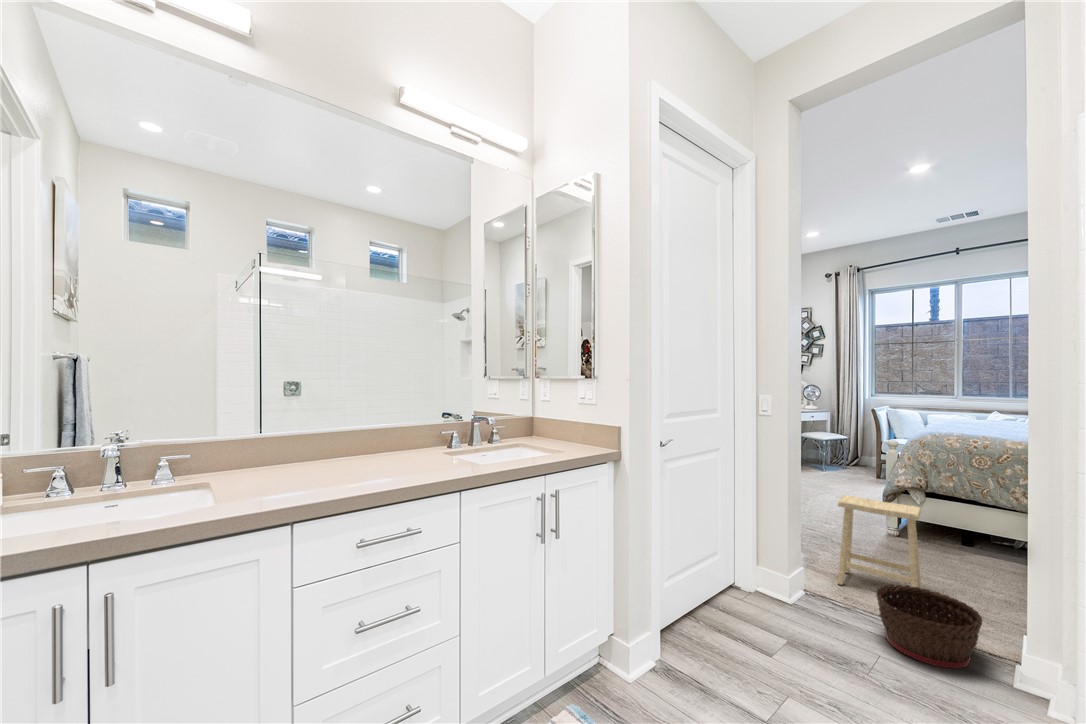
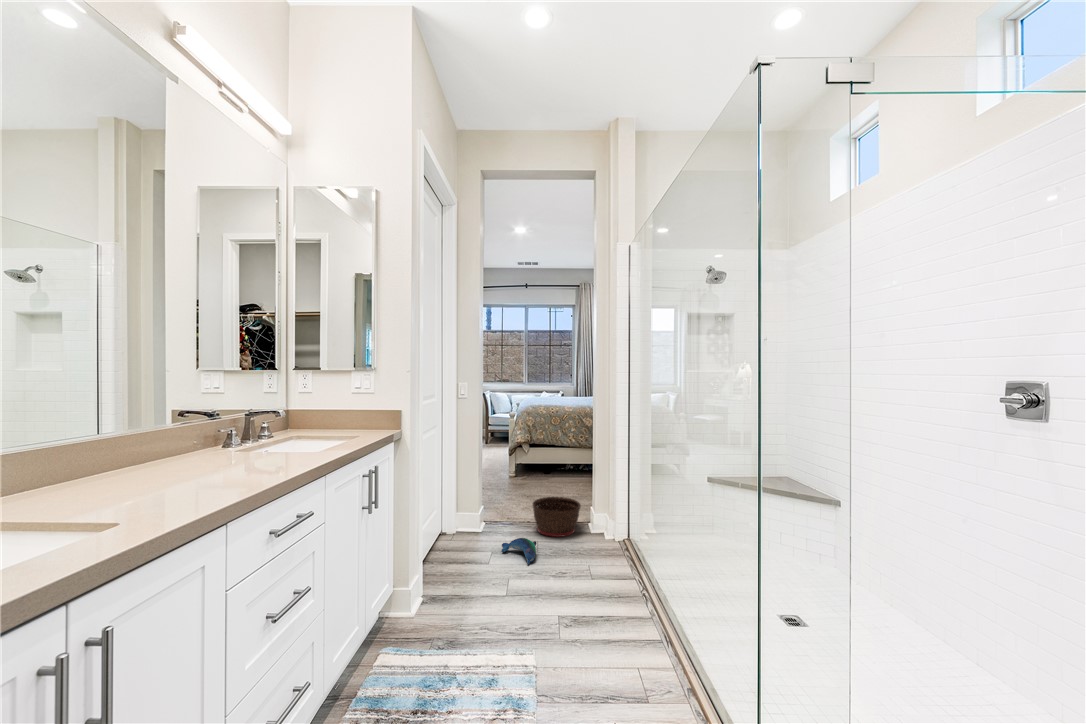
footstool: present [838,495,922,589] -> none [499,451,543,511]
plush toy: none [800,634,861,687] -> present [502,538,536,565]

